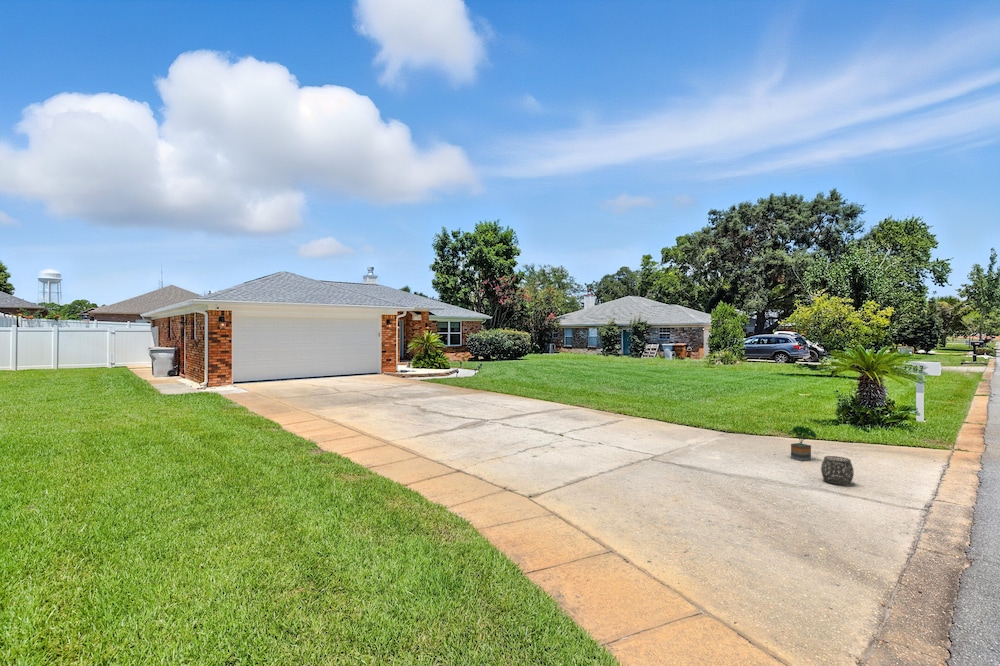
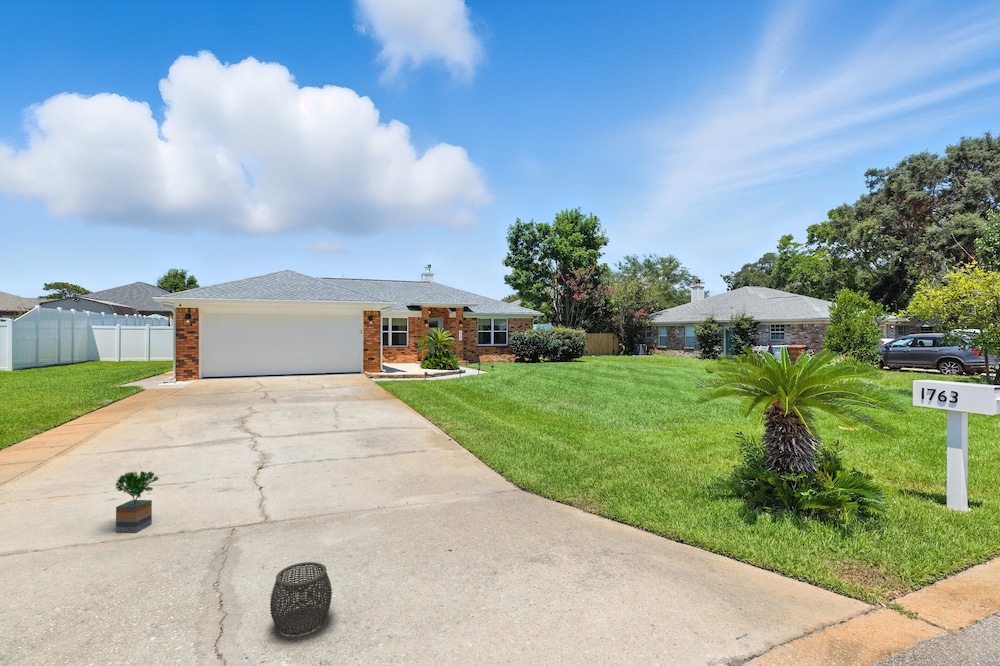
potted tree: present [788,426,817,461] -> present [116,471,158,533]

